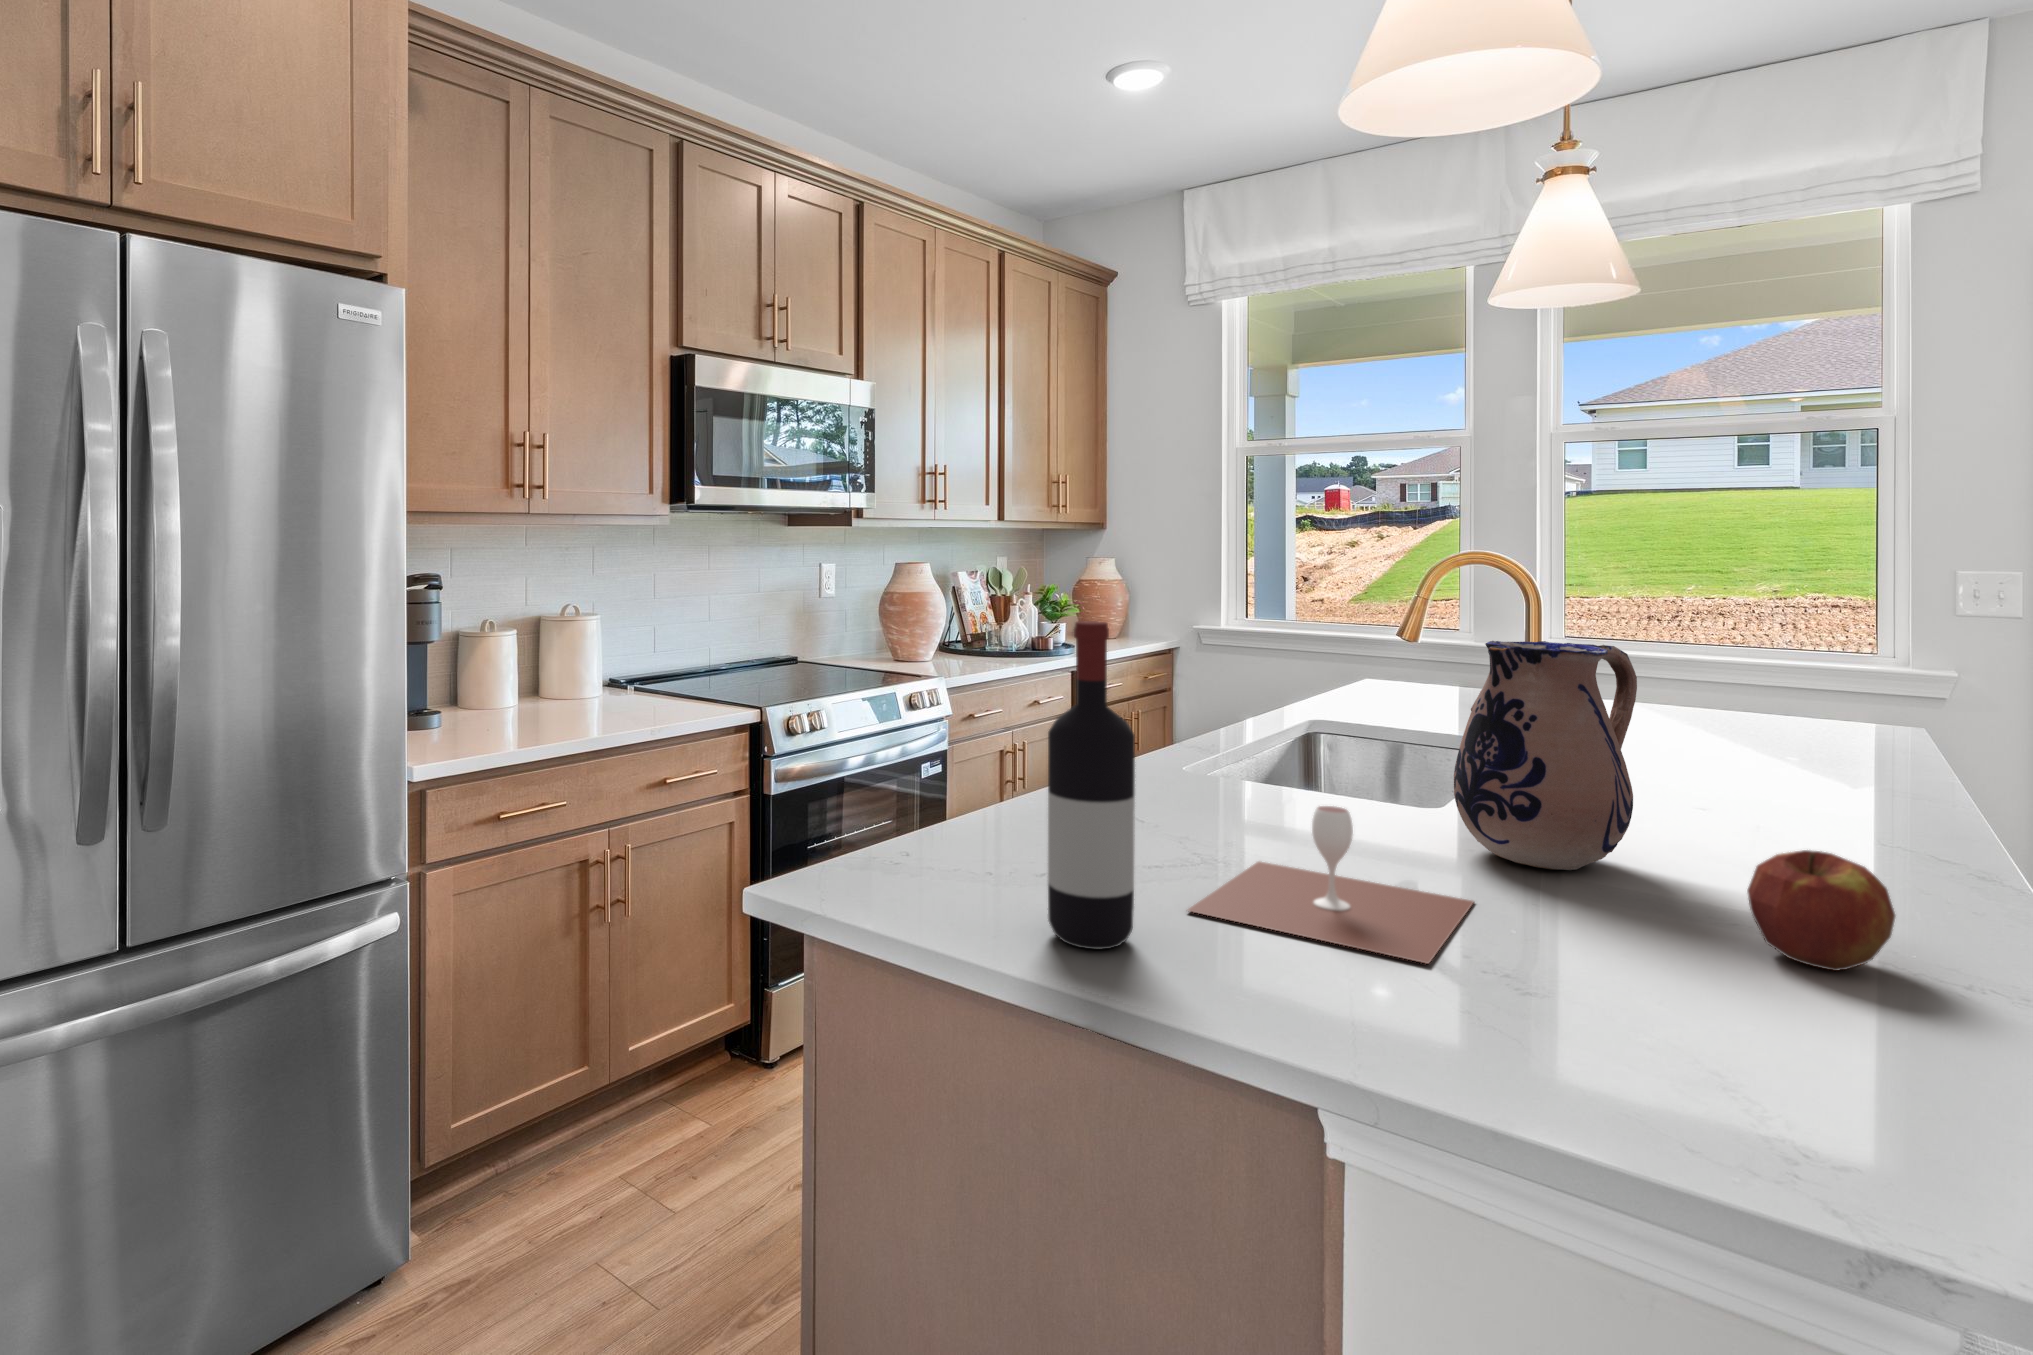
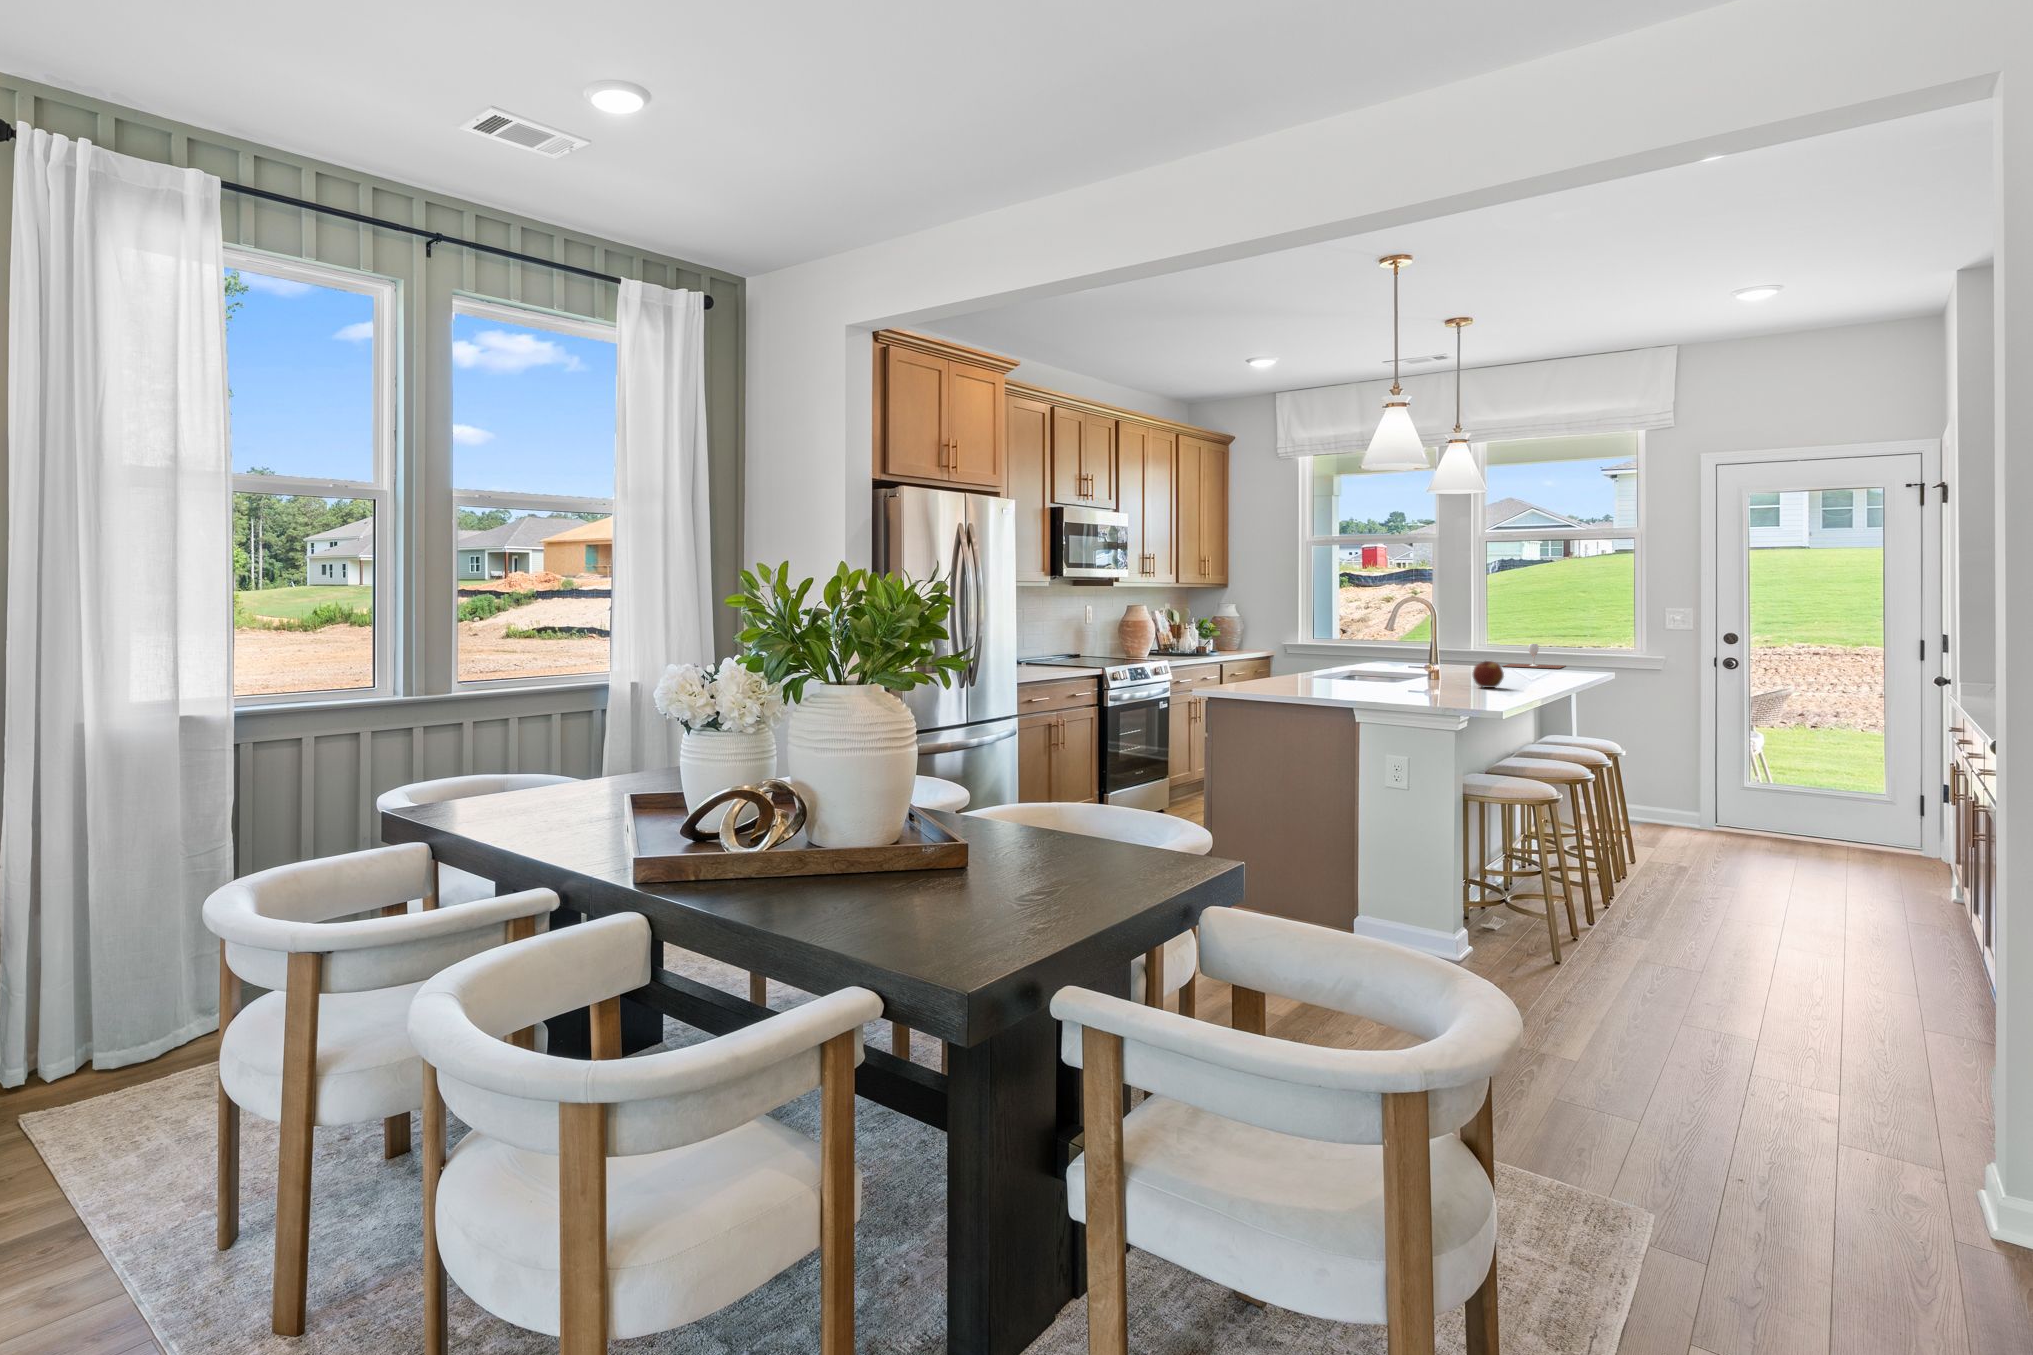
wine bottle: present [1048,621,1135,949] -> none [1295,606,1318,687]
ceramic pitcher: present [1454,641,1637,870] -> none [1405,617,1458,681]
wine glass: present [1188,806,1474,964] -> present [1504,644,1565,668]

